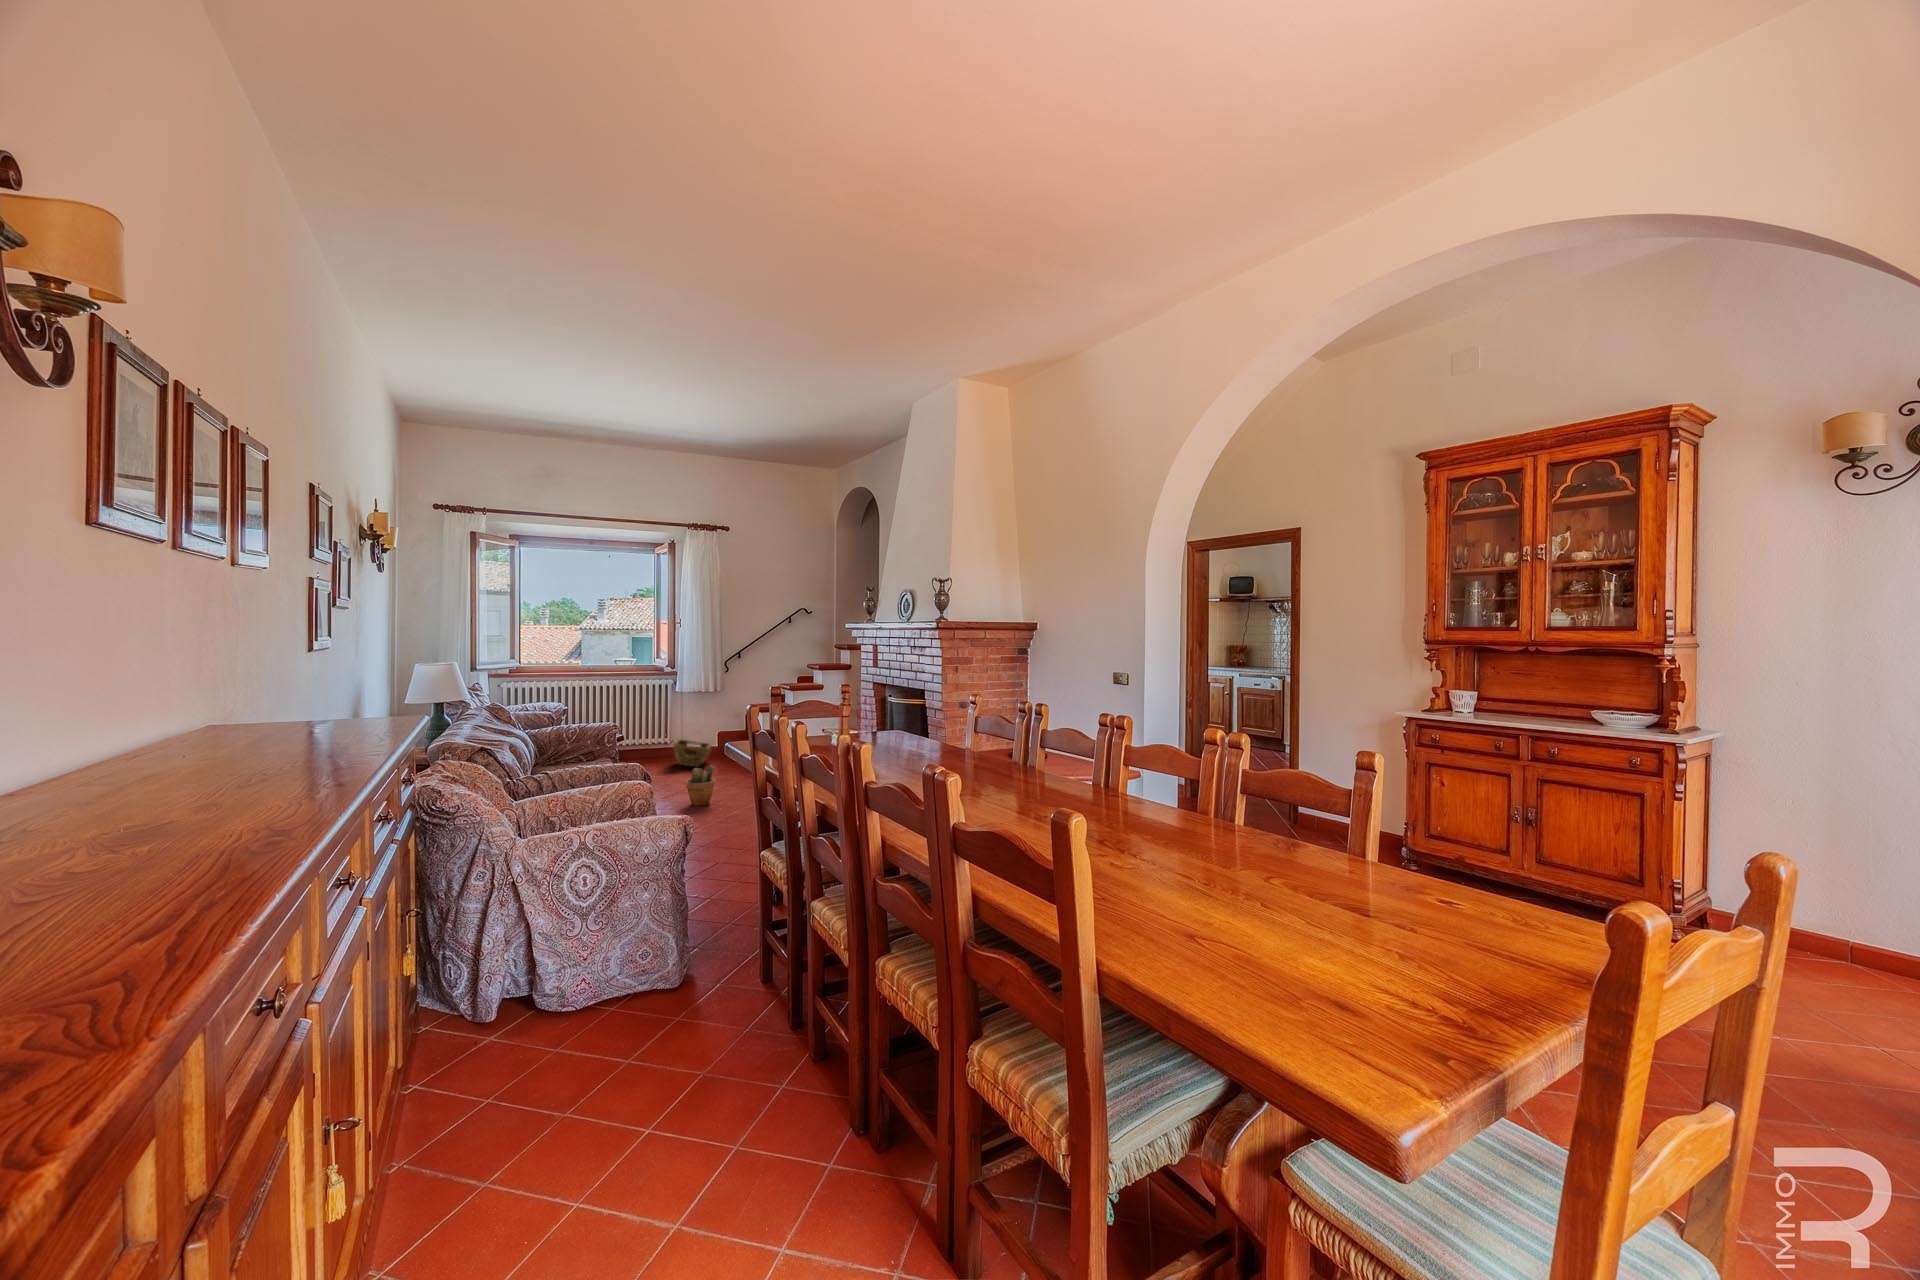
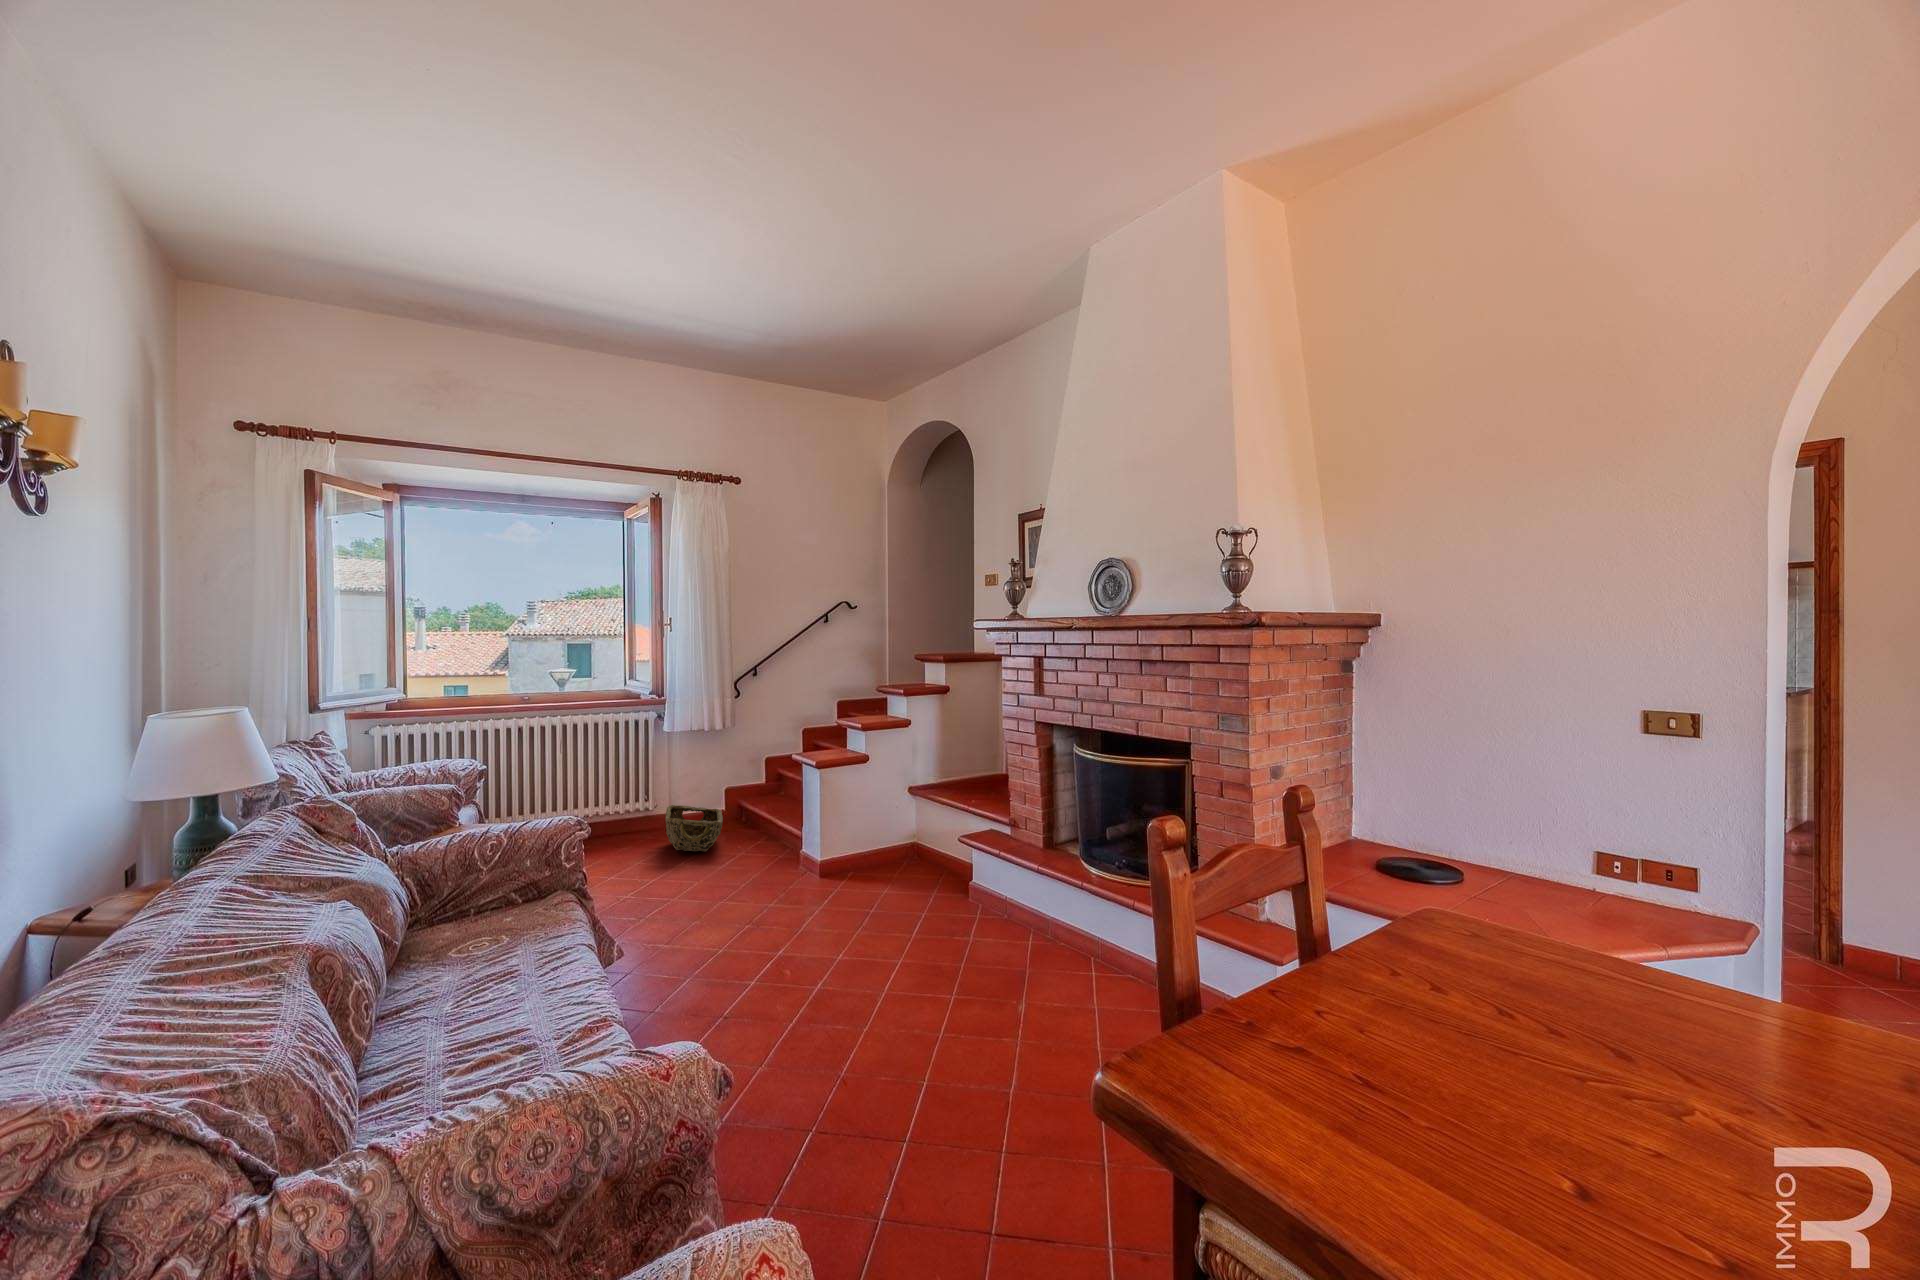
potted plant: present [686,766,715,806] -> none [717,883,770,962]

